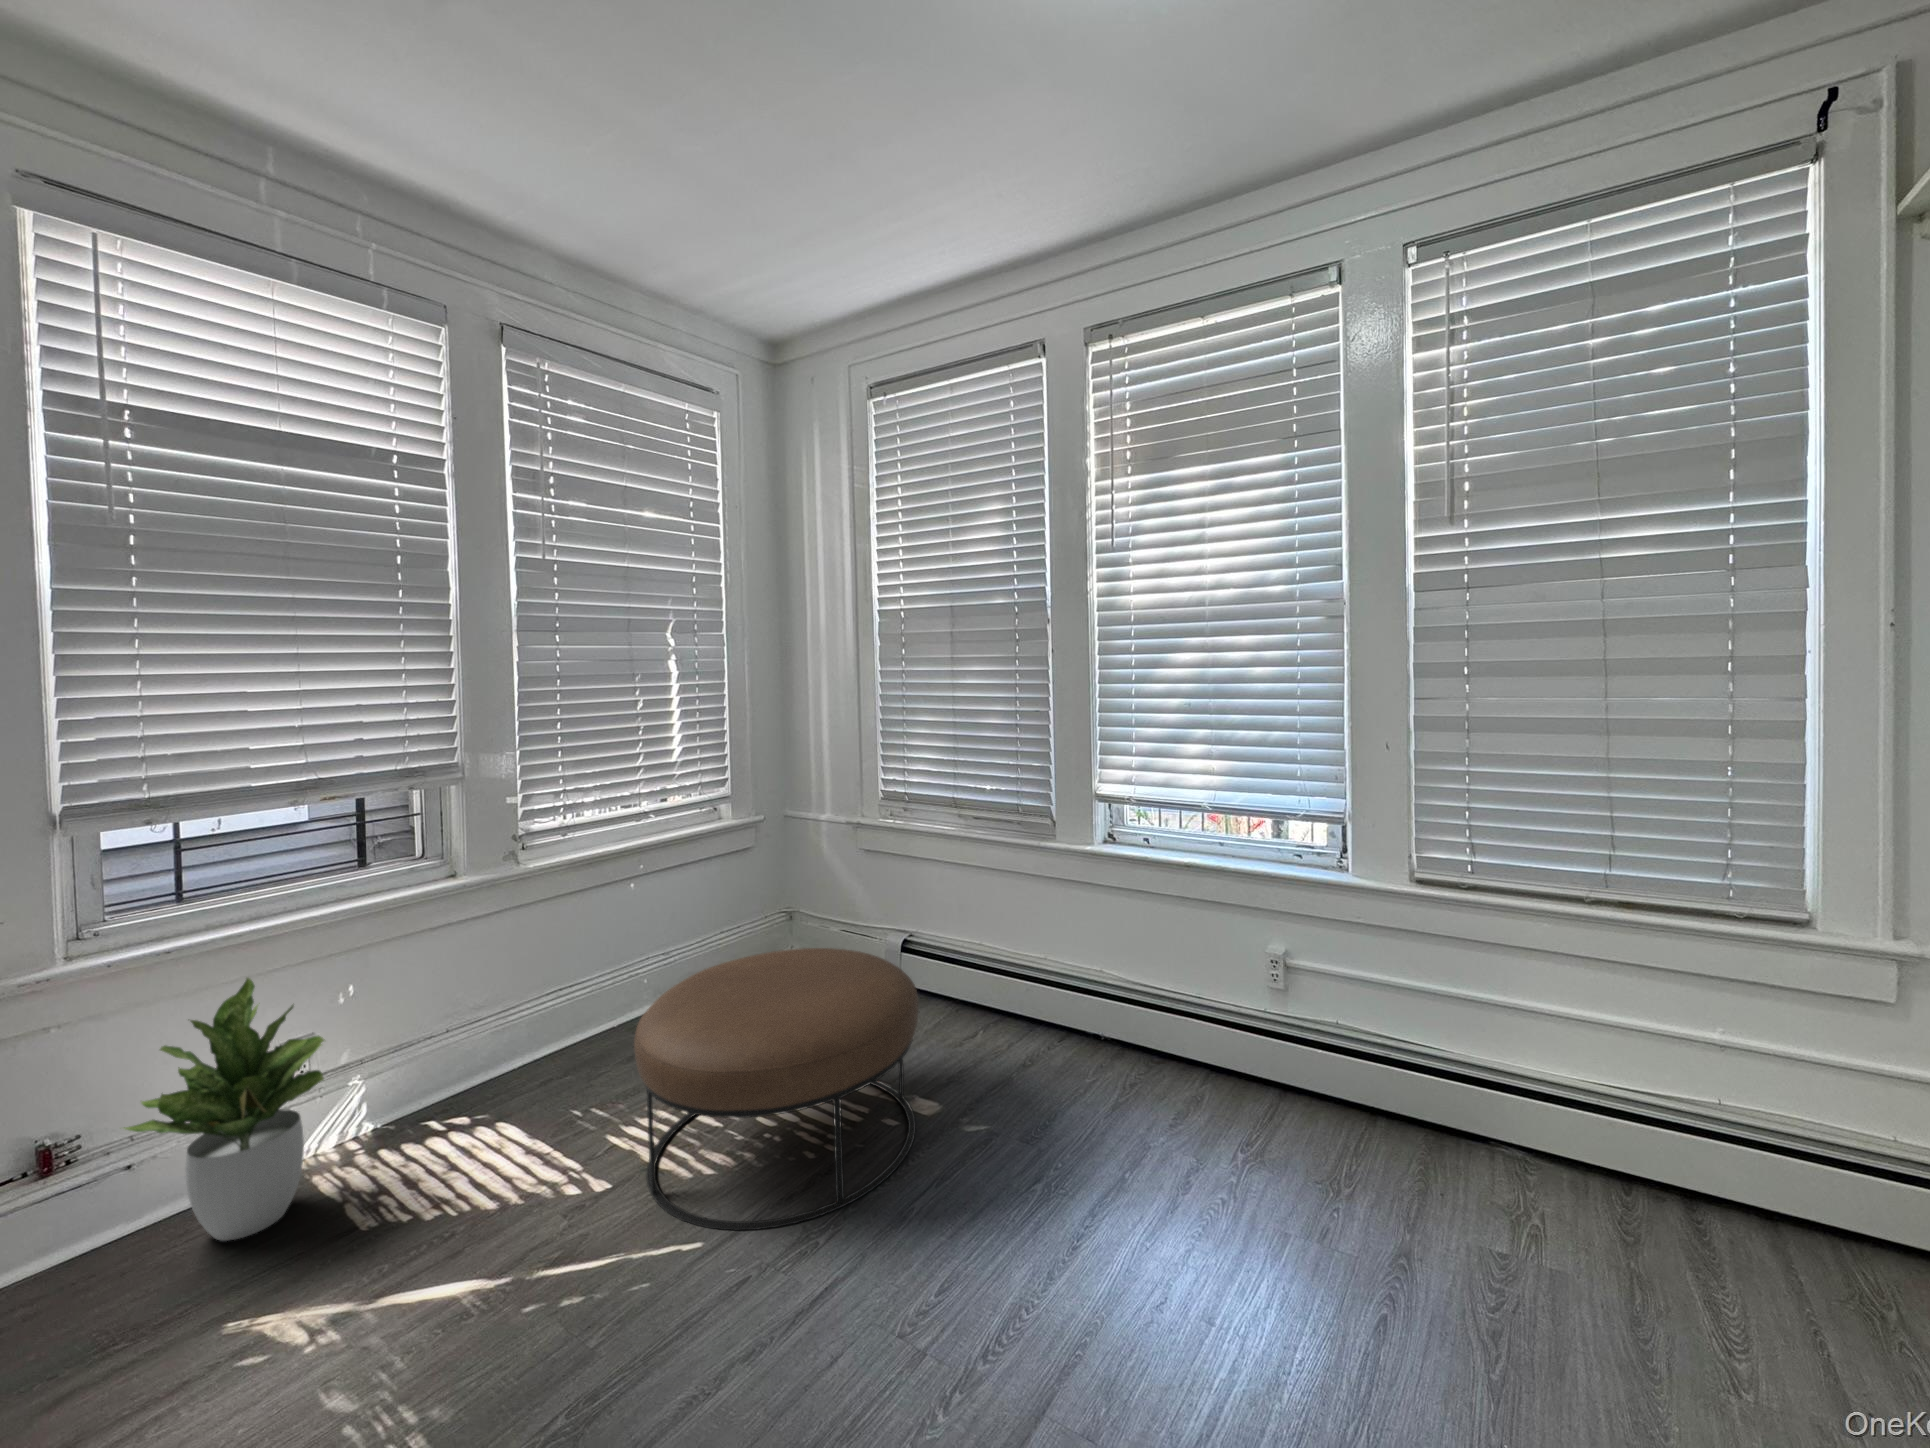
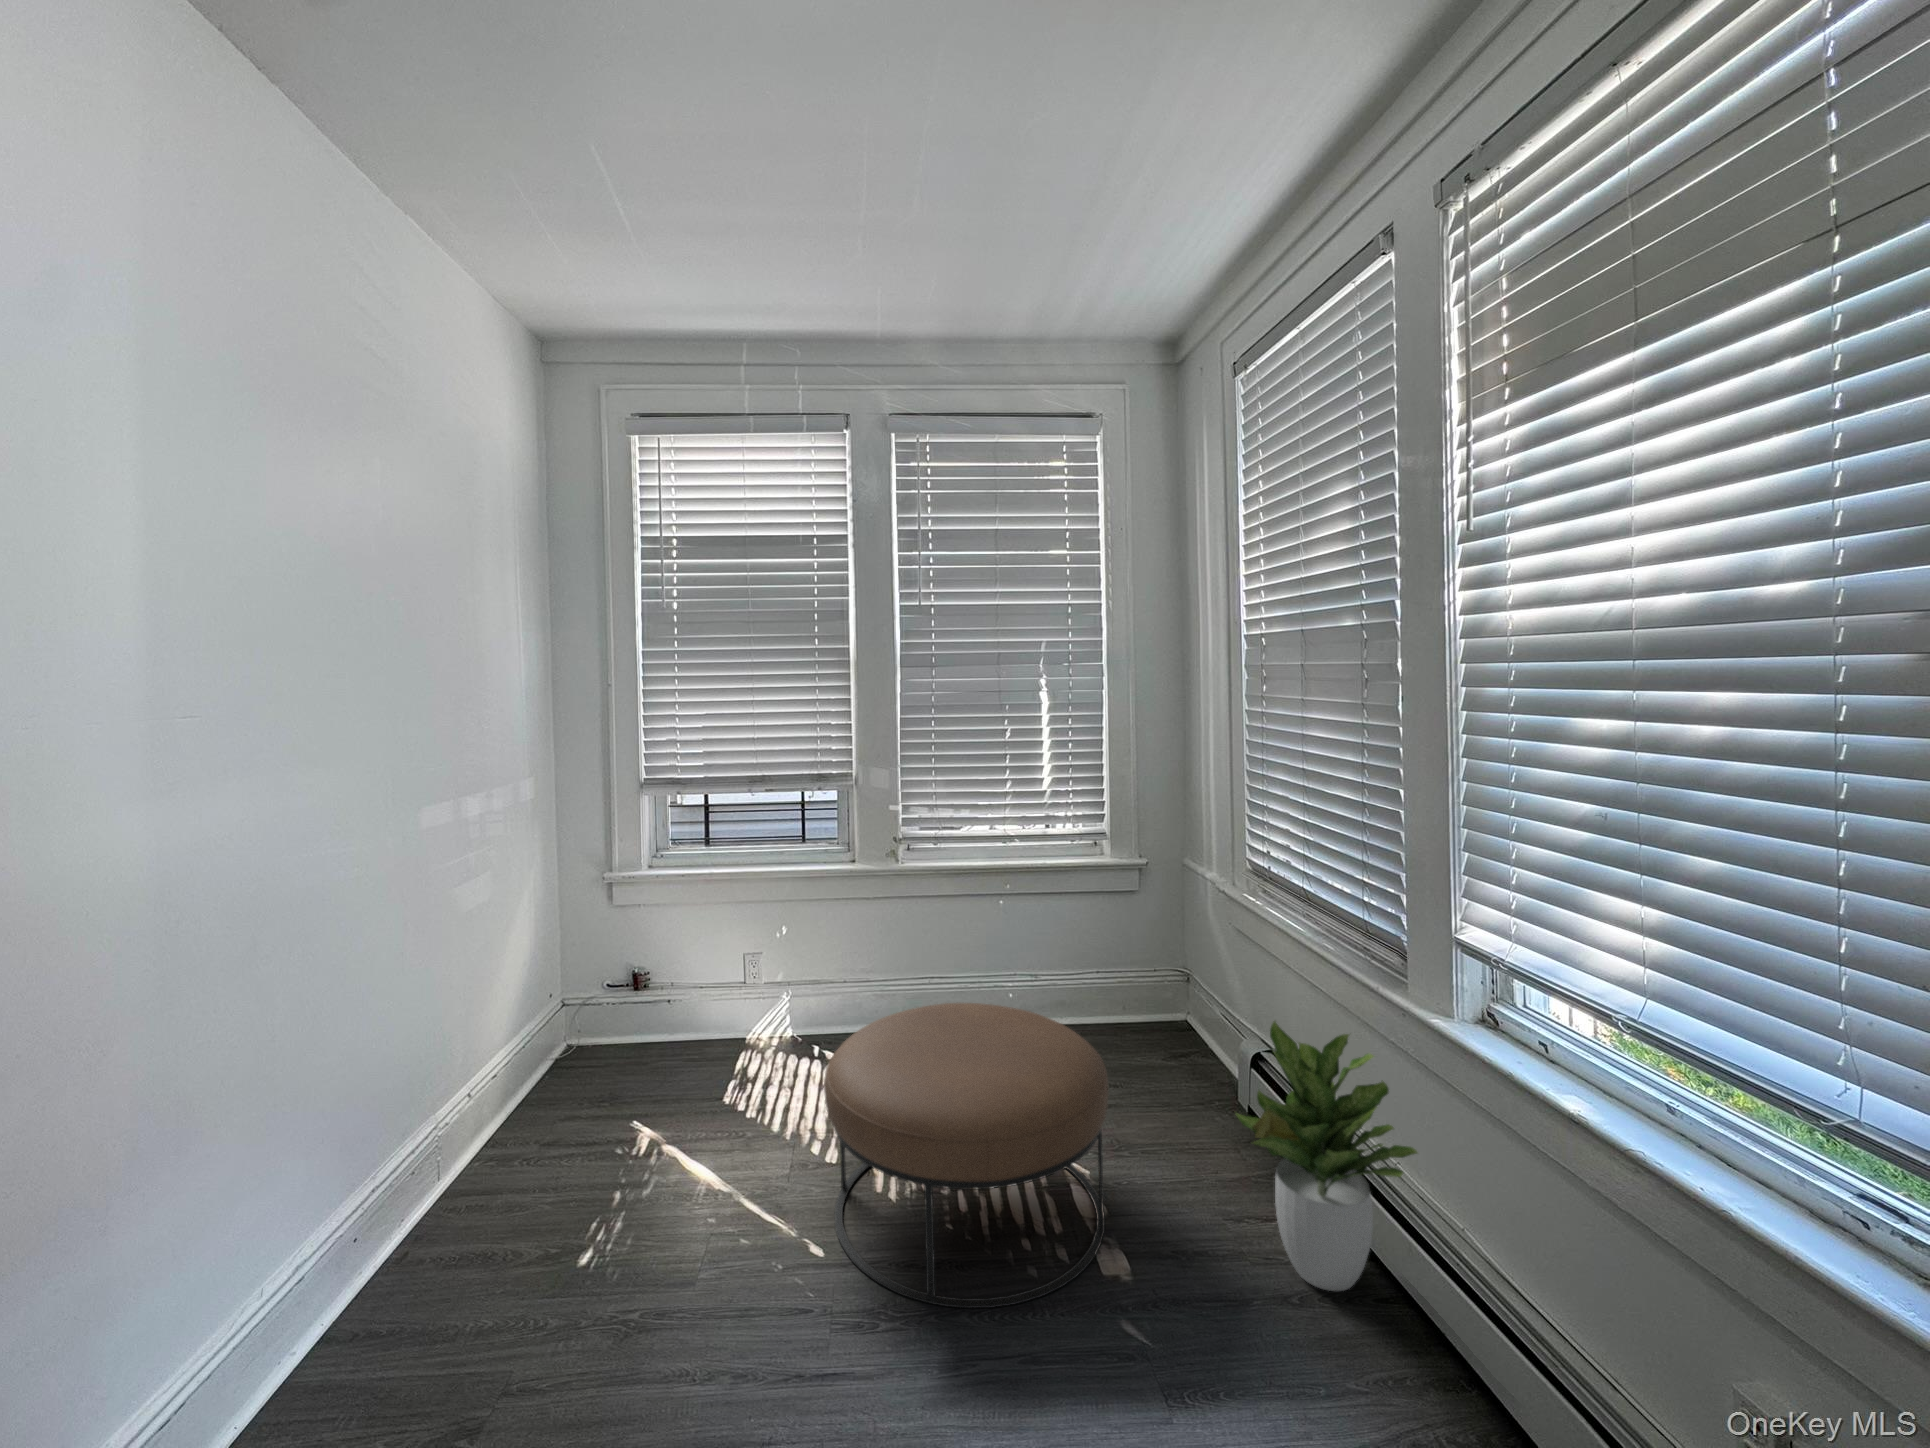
potted plant: present [124,978,324,1241] -> present [1236,1021,1417,1291]

